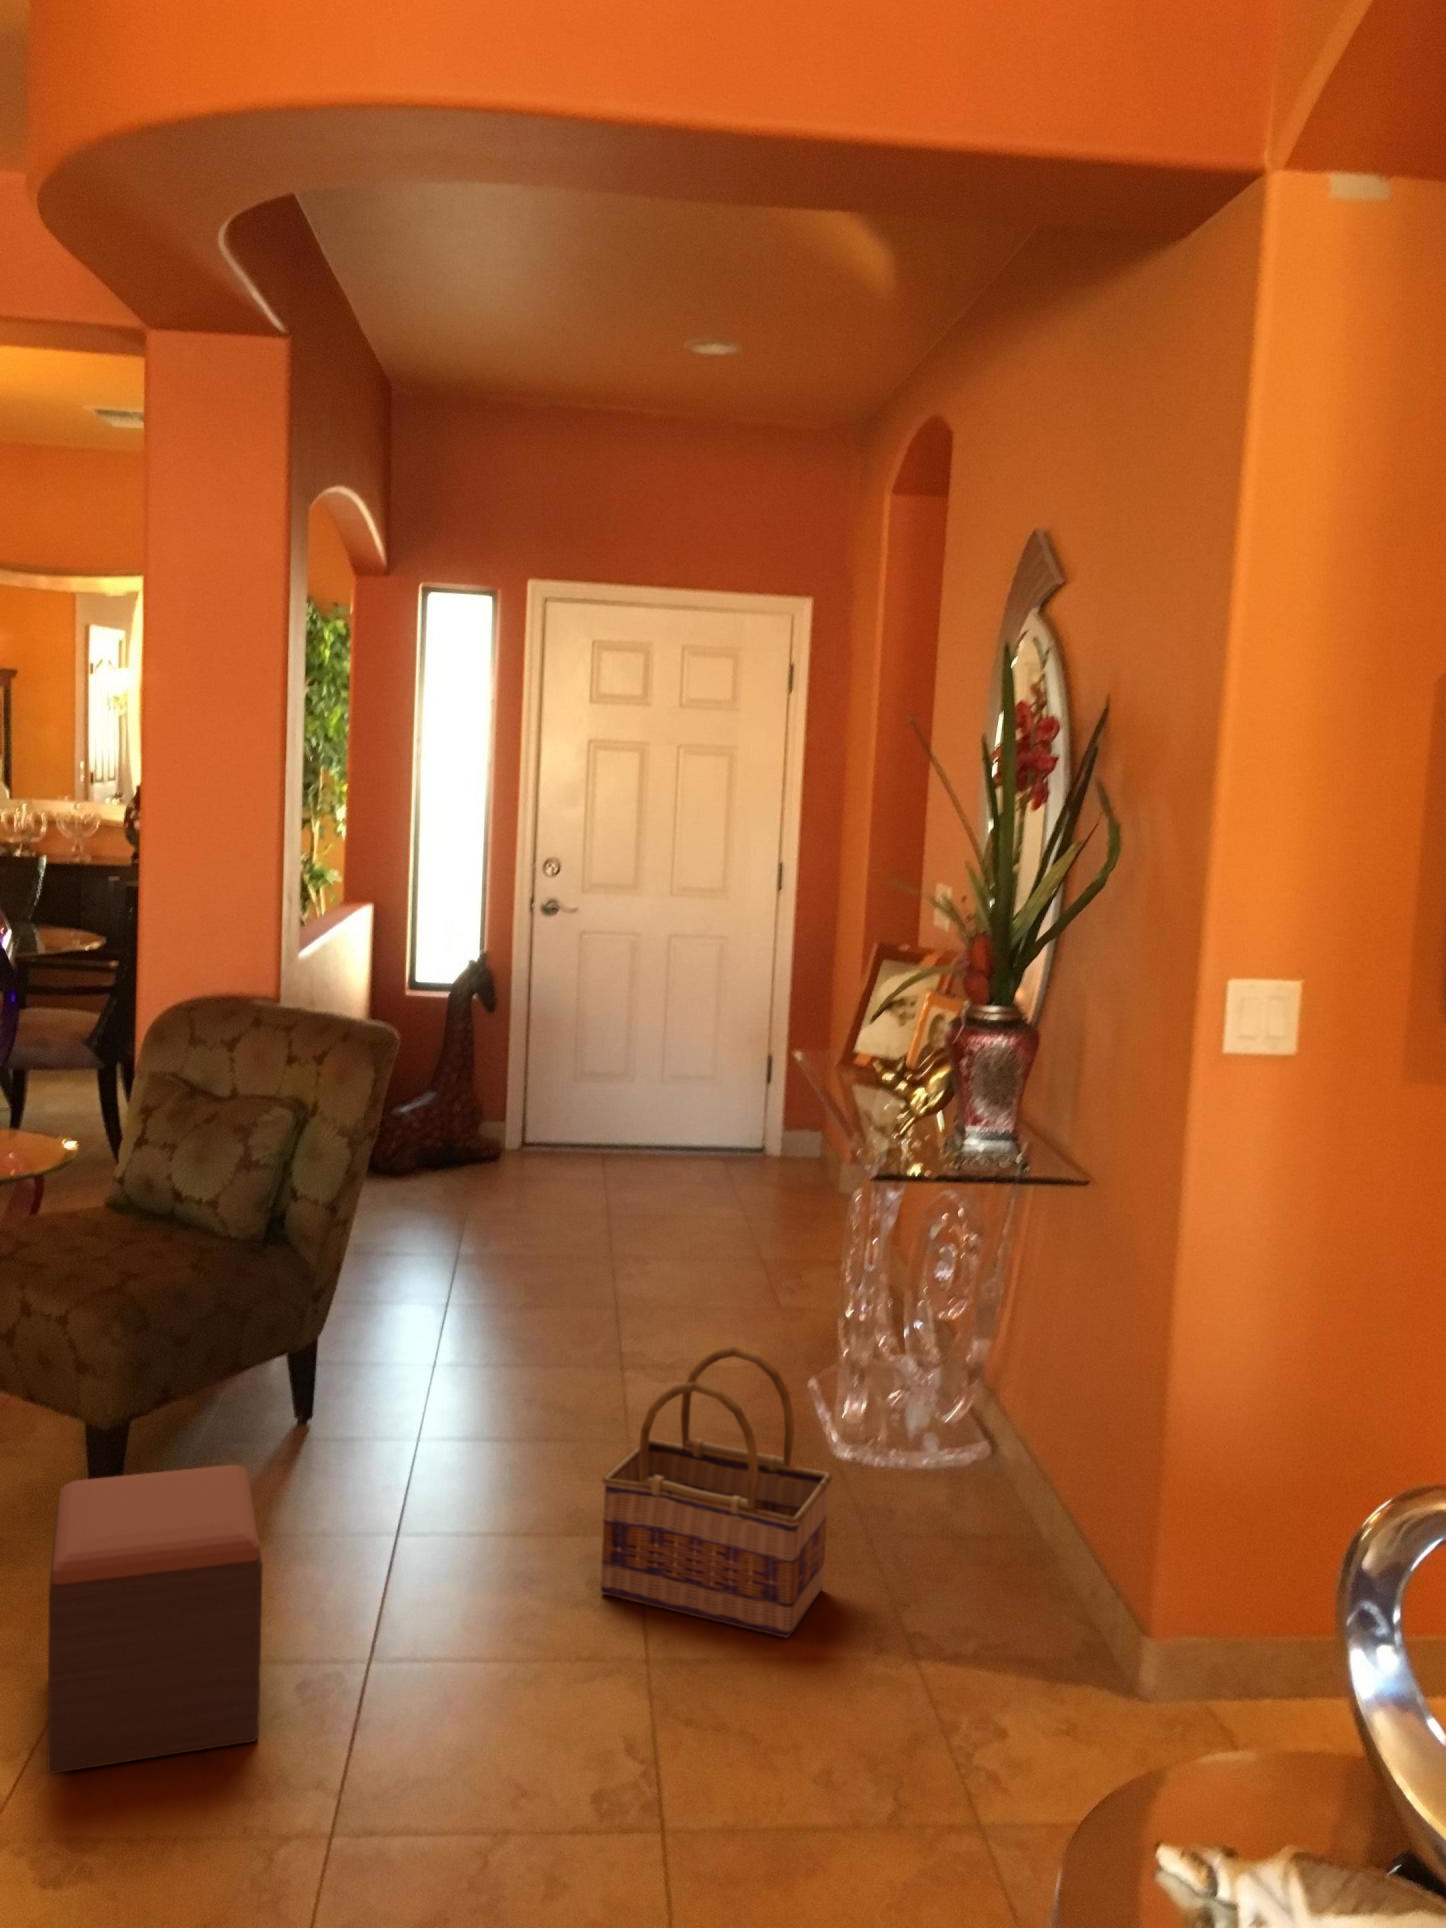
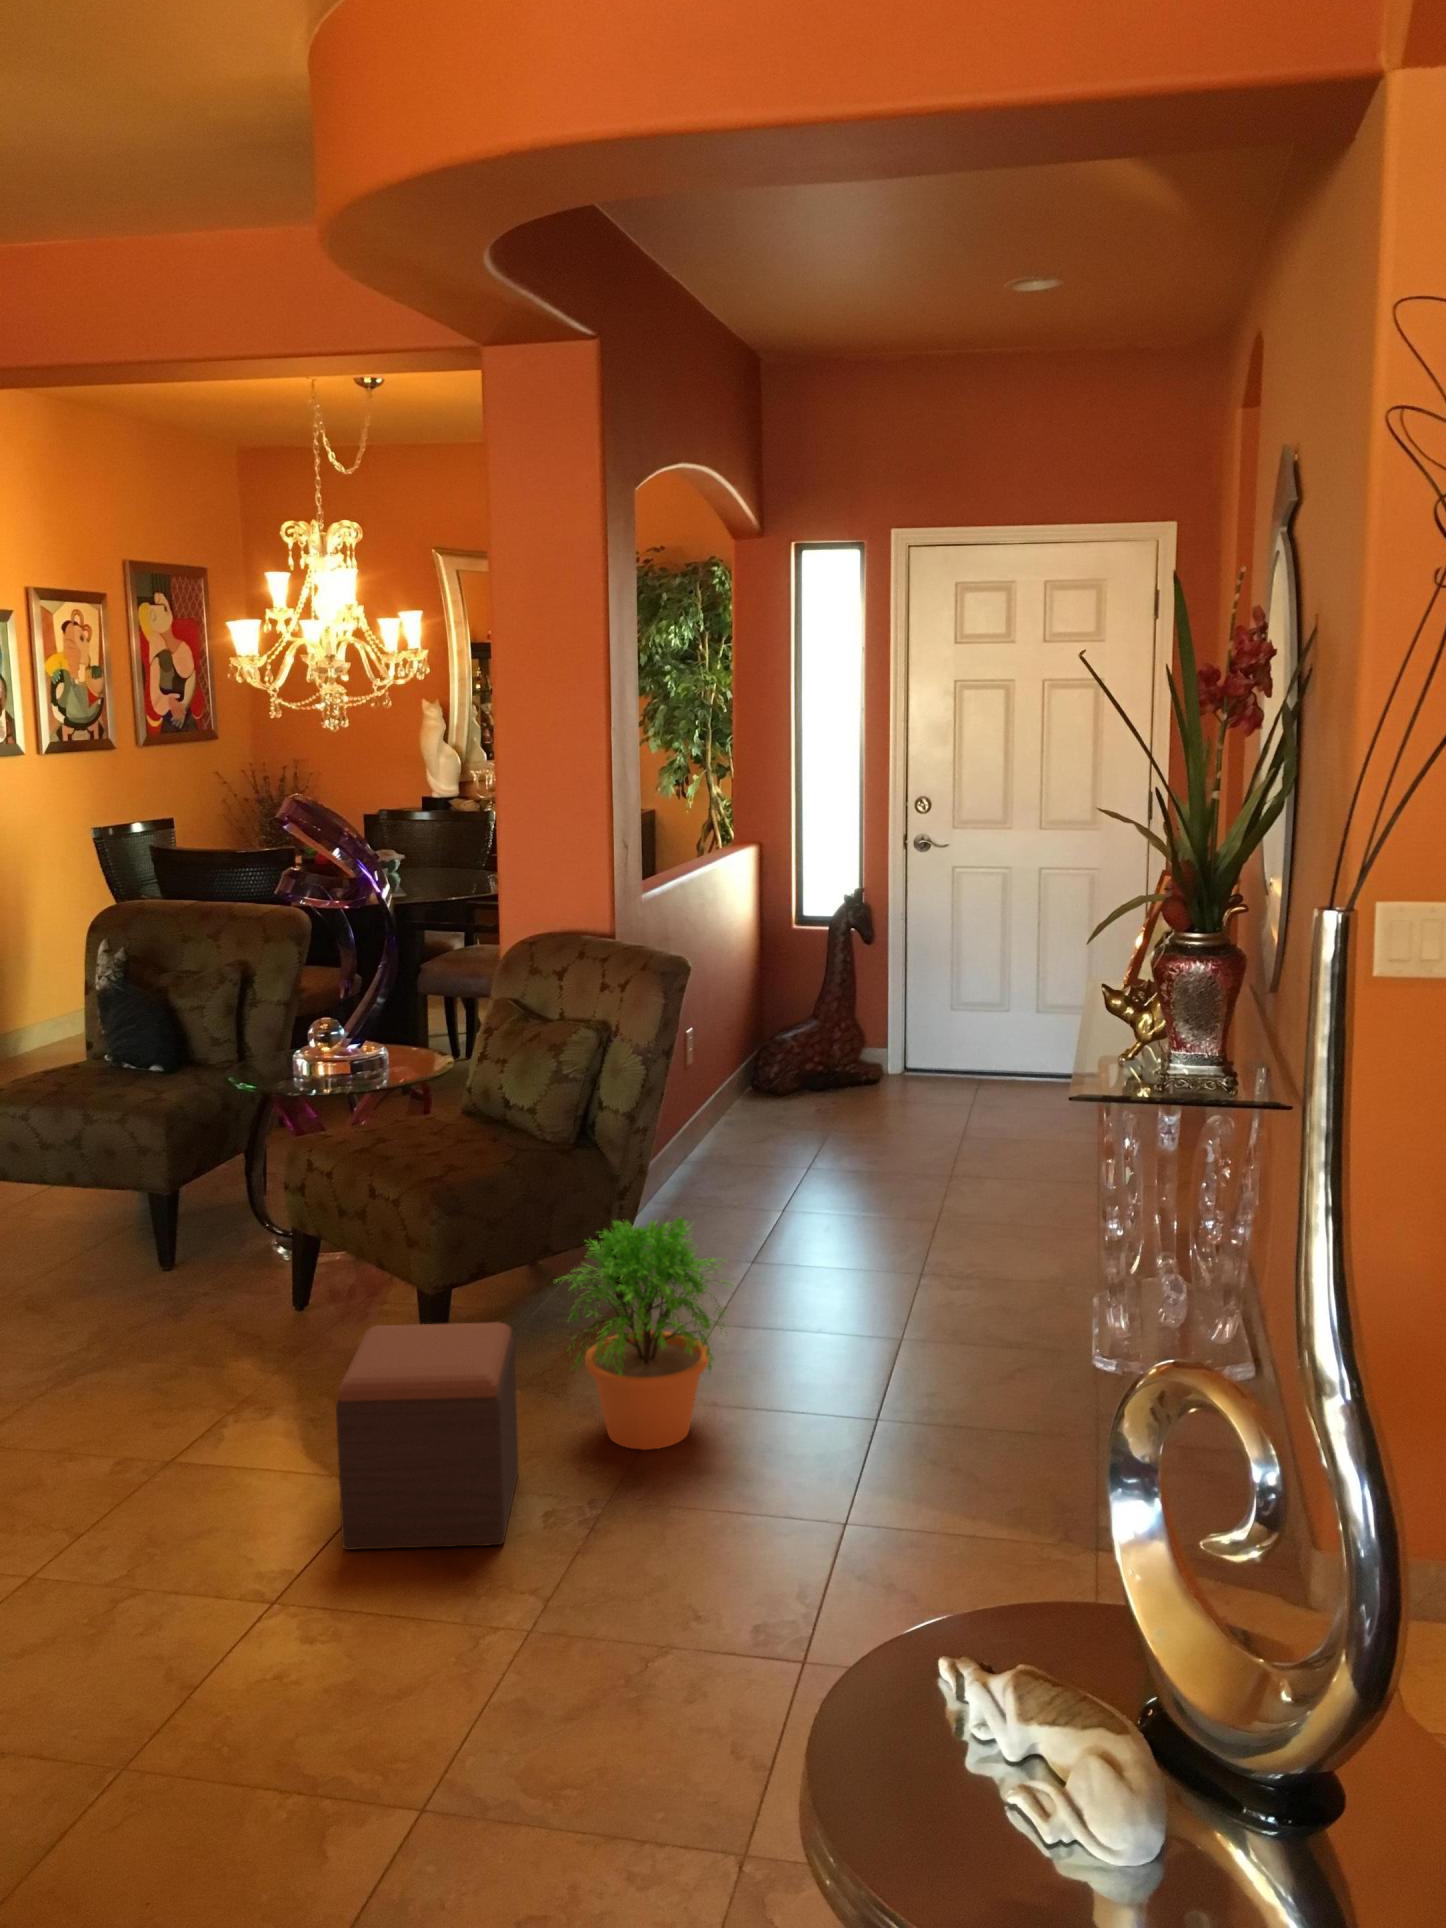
potted plant: none [278,1321,508,1599] -> present [556,1217,727,1450]
basket: present [601,1347,833,1638] -> none [819,1251,1033,1515]

